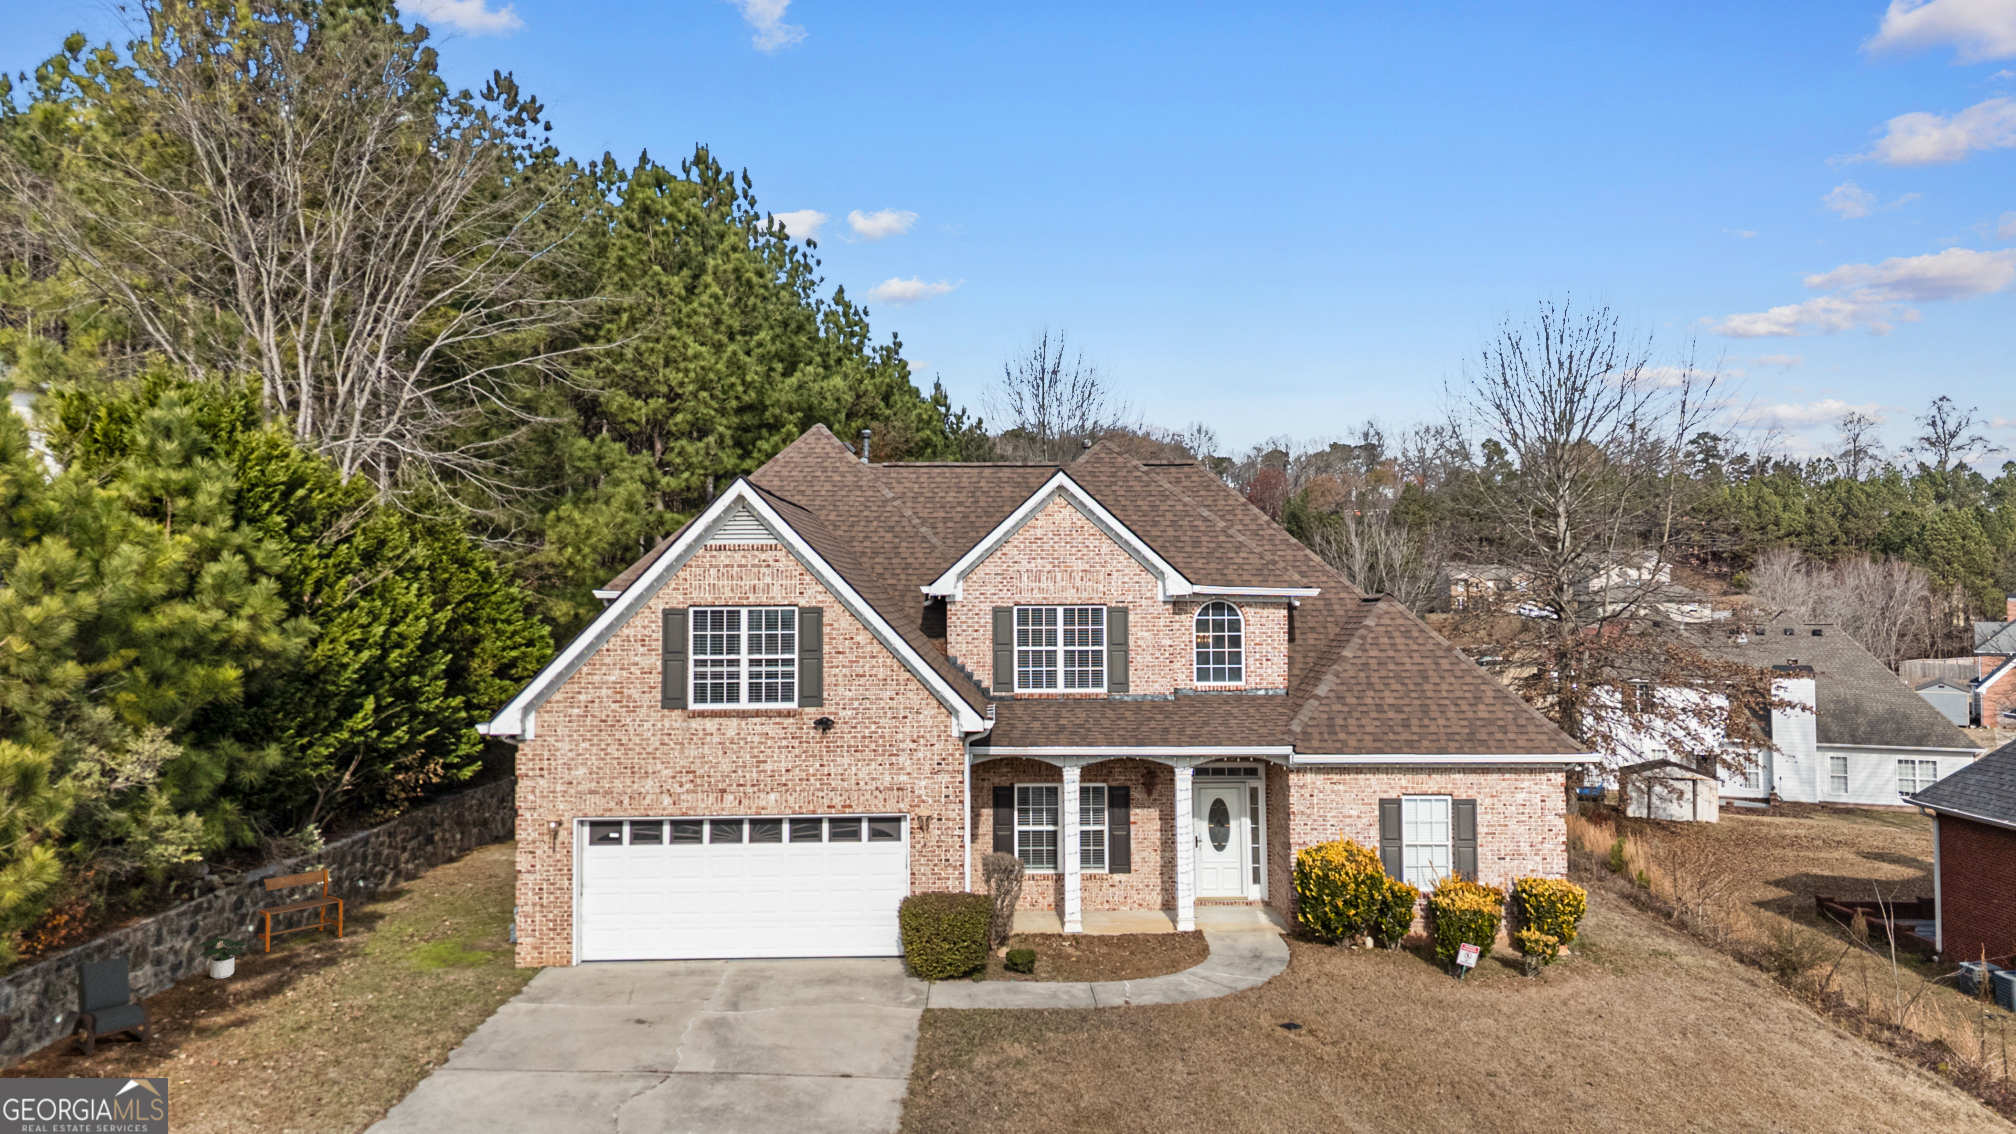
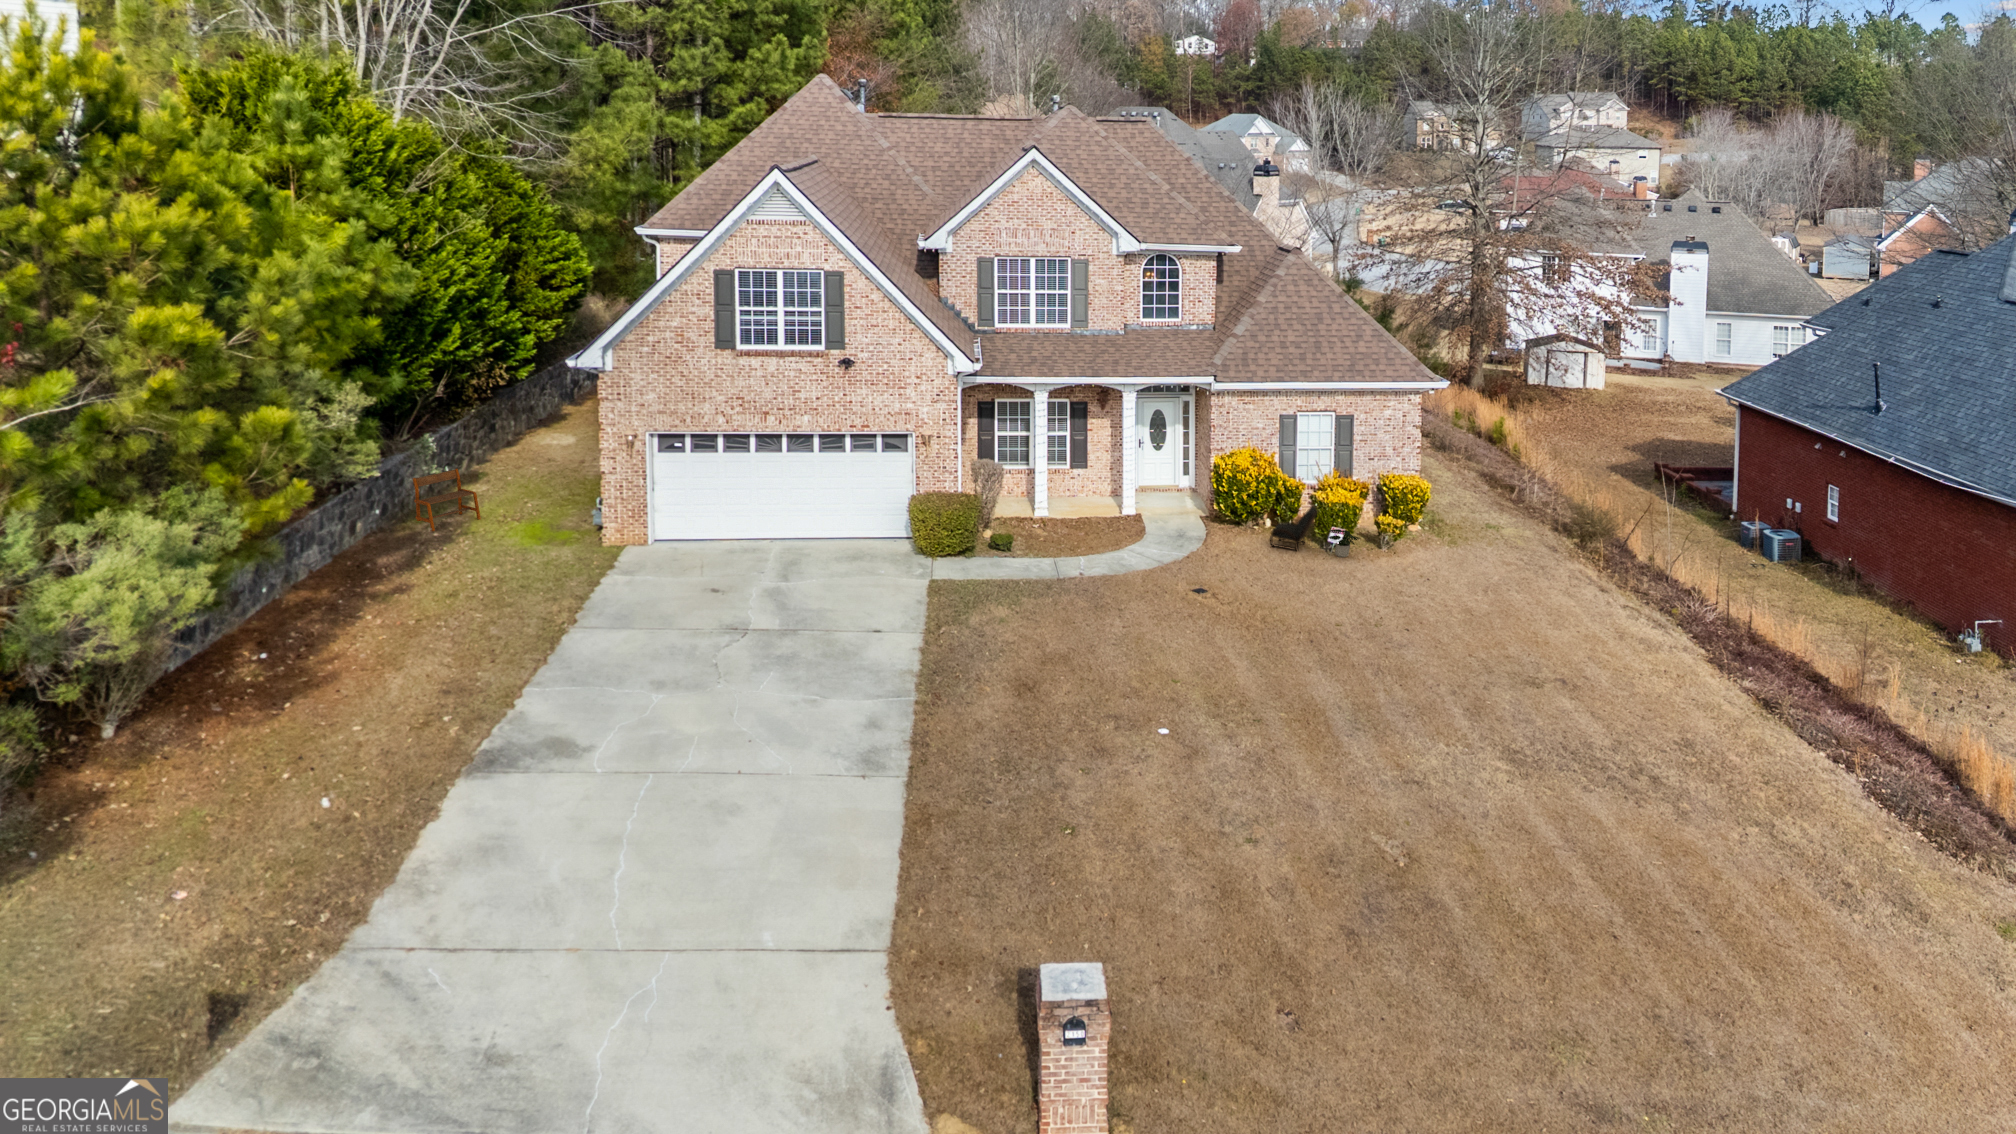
potted plant: present [197,938,247,979] -> present [1329,529,1360,557]
lounge chair: present [71,956,151,1055] -> present [1270,506,1319,551]

